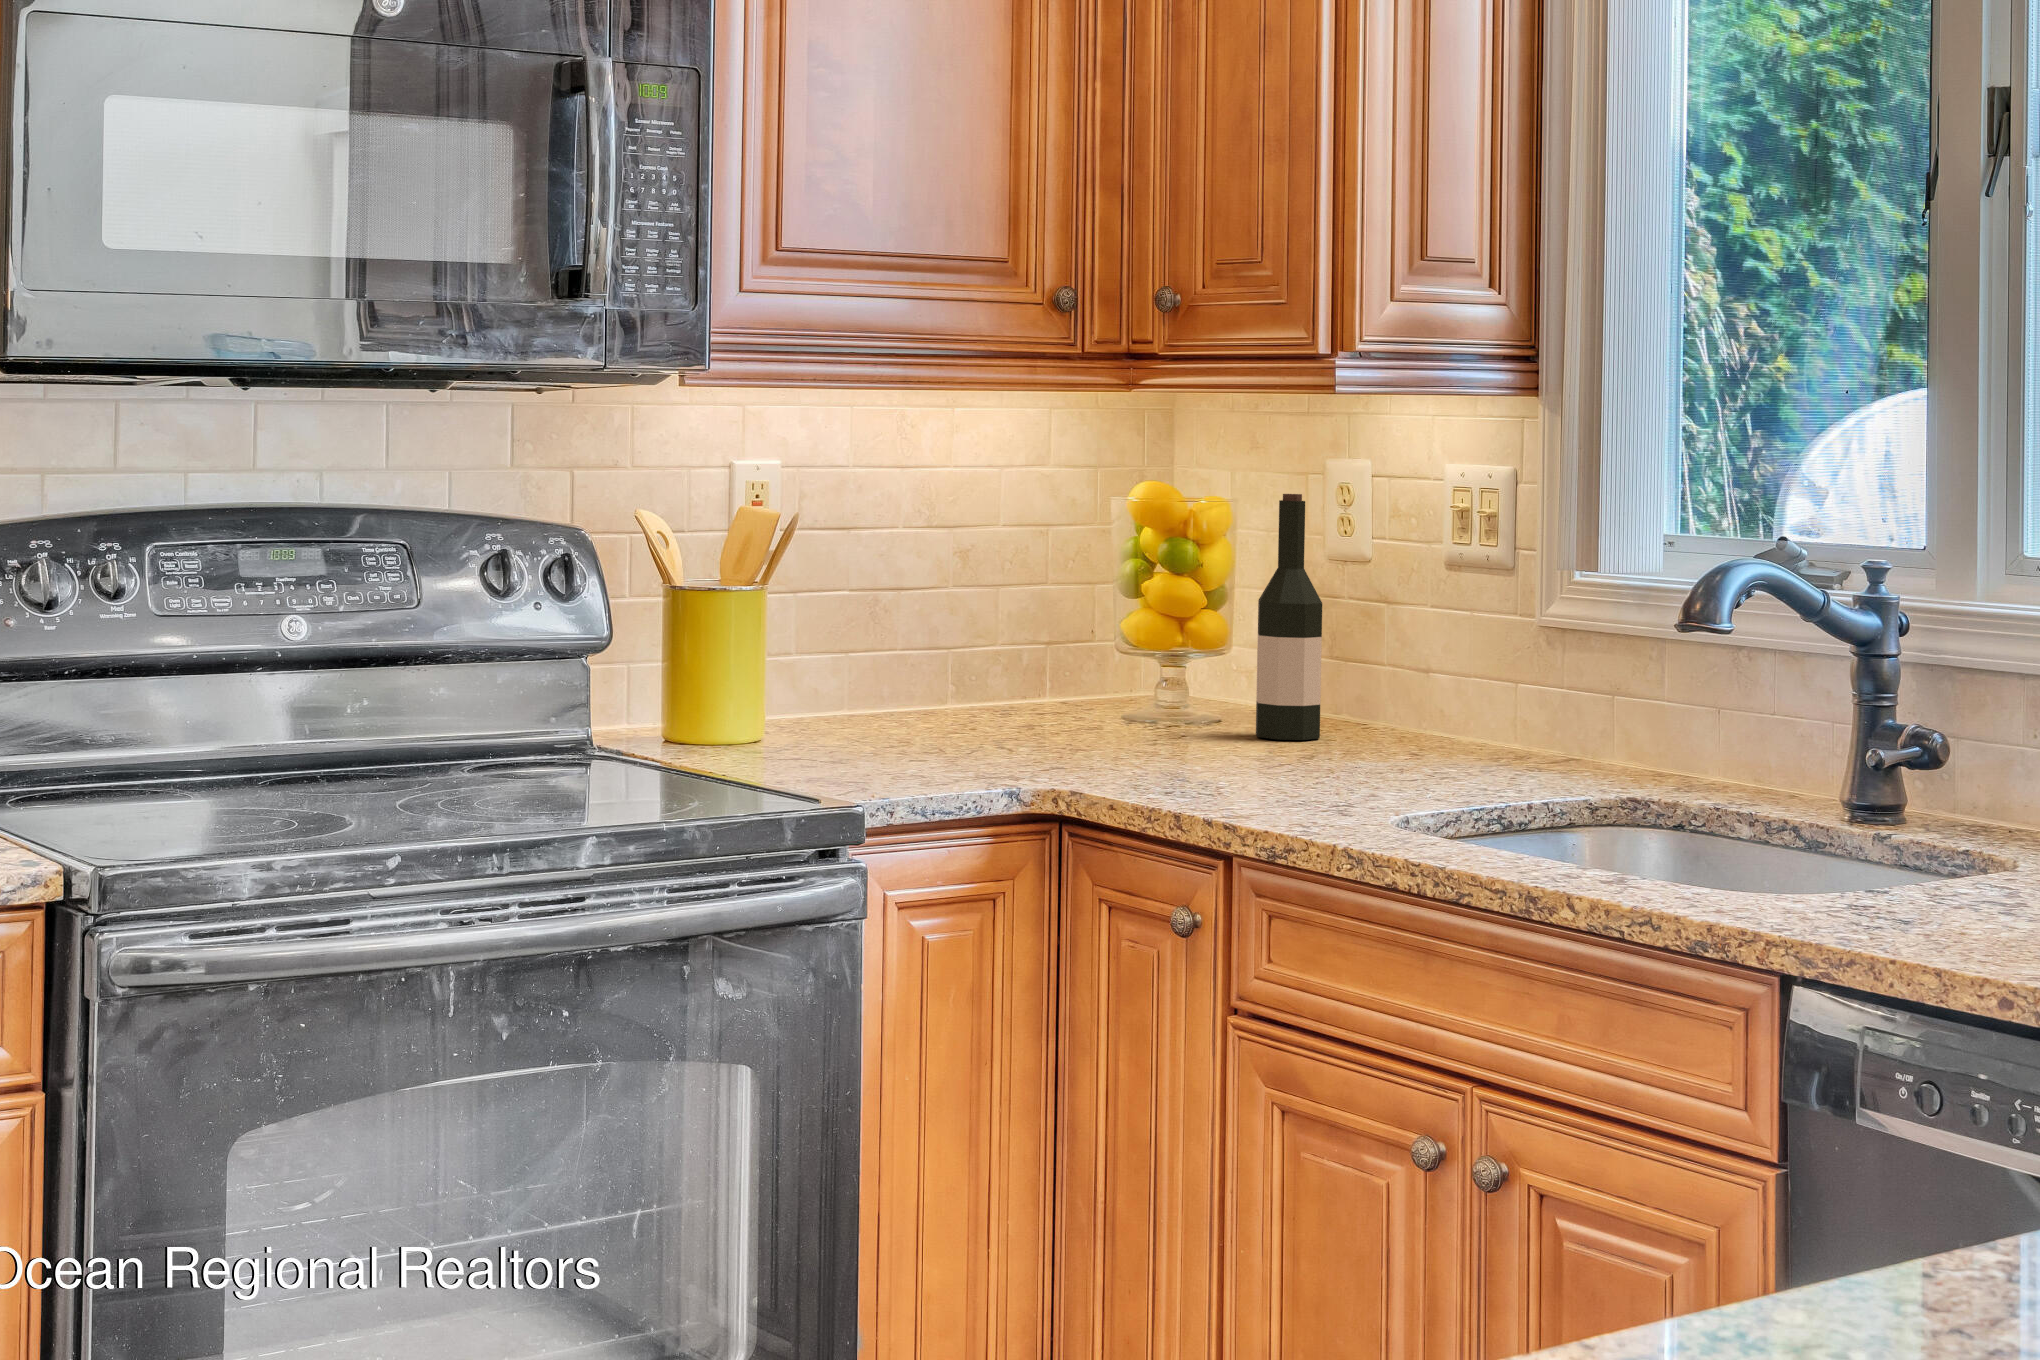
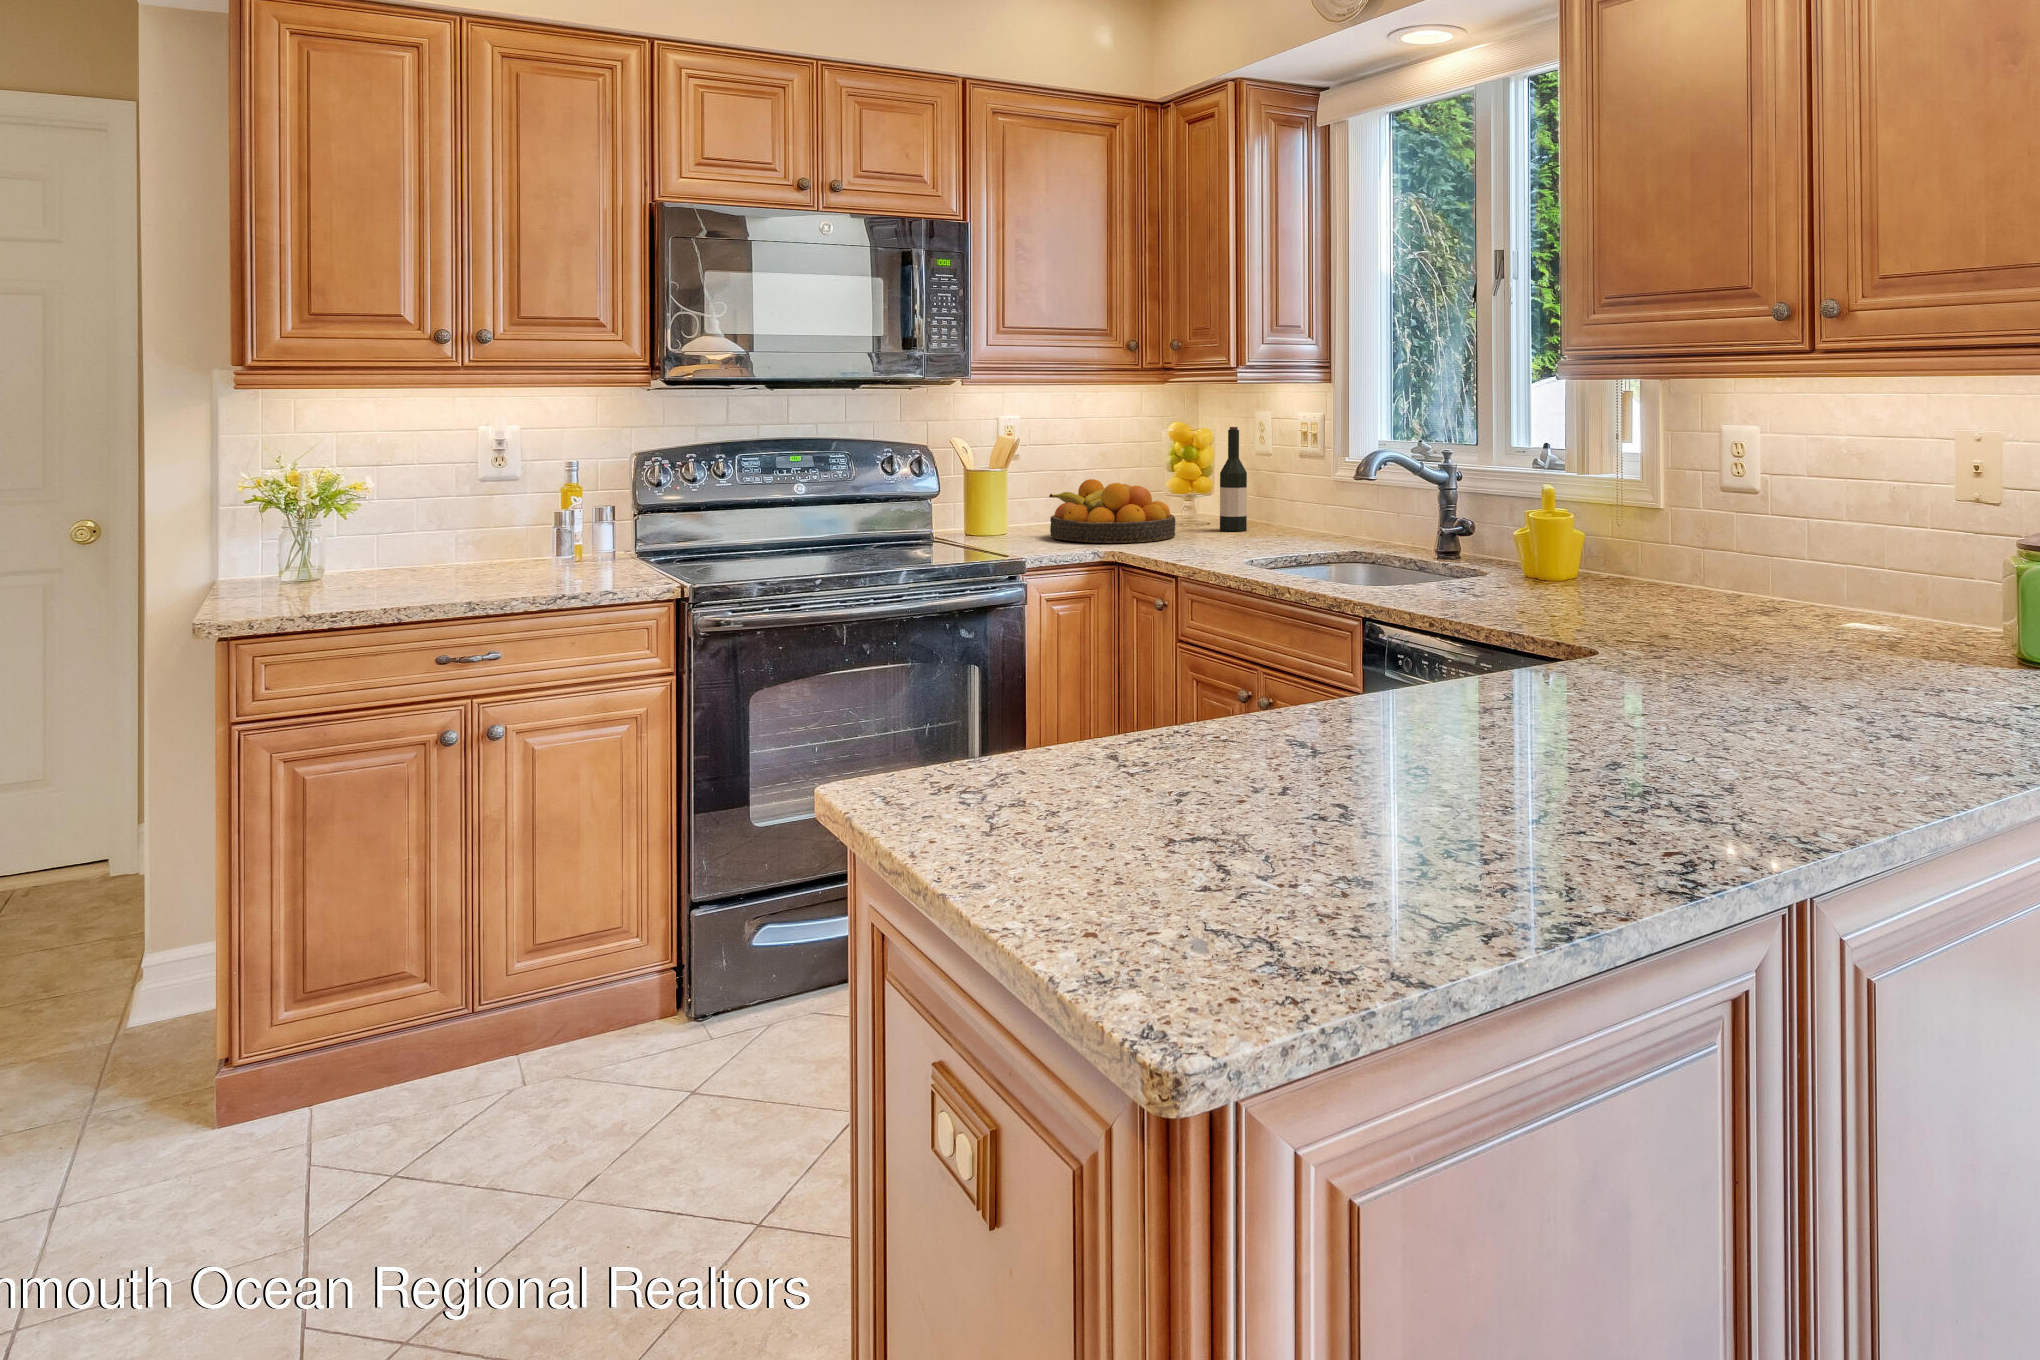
fruit bowl: none [867,613,1167,767] -> present [1049,479,1175,543]

